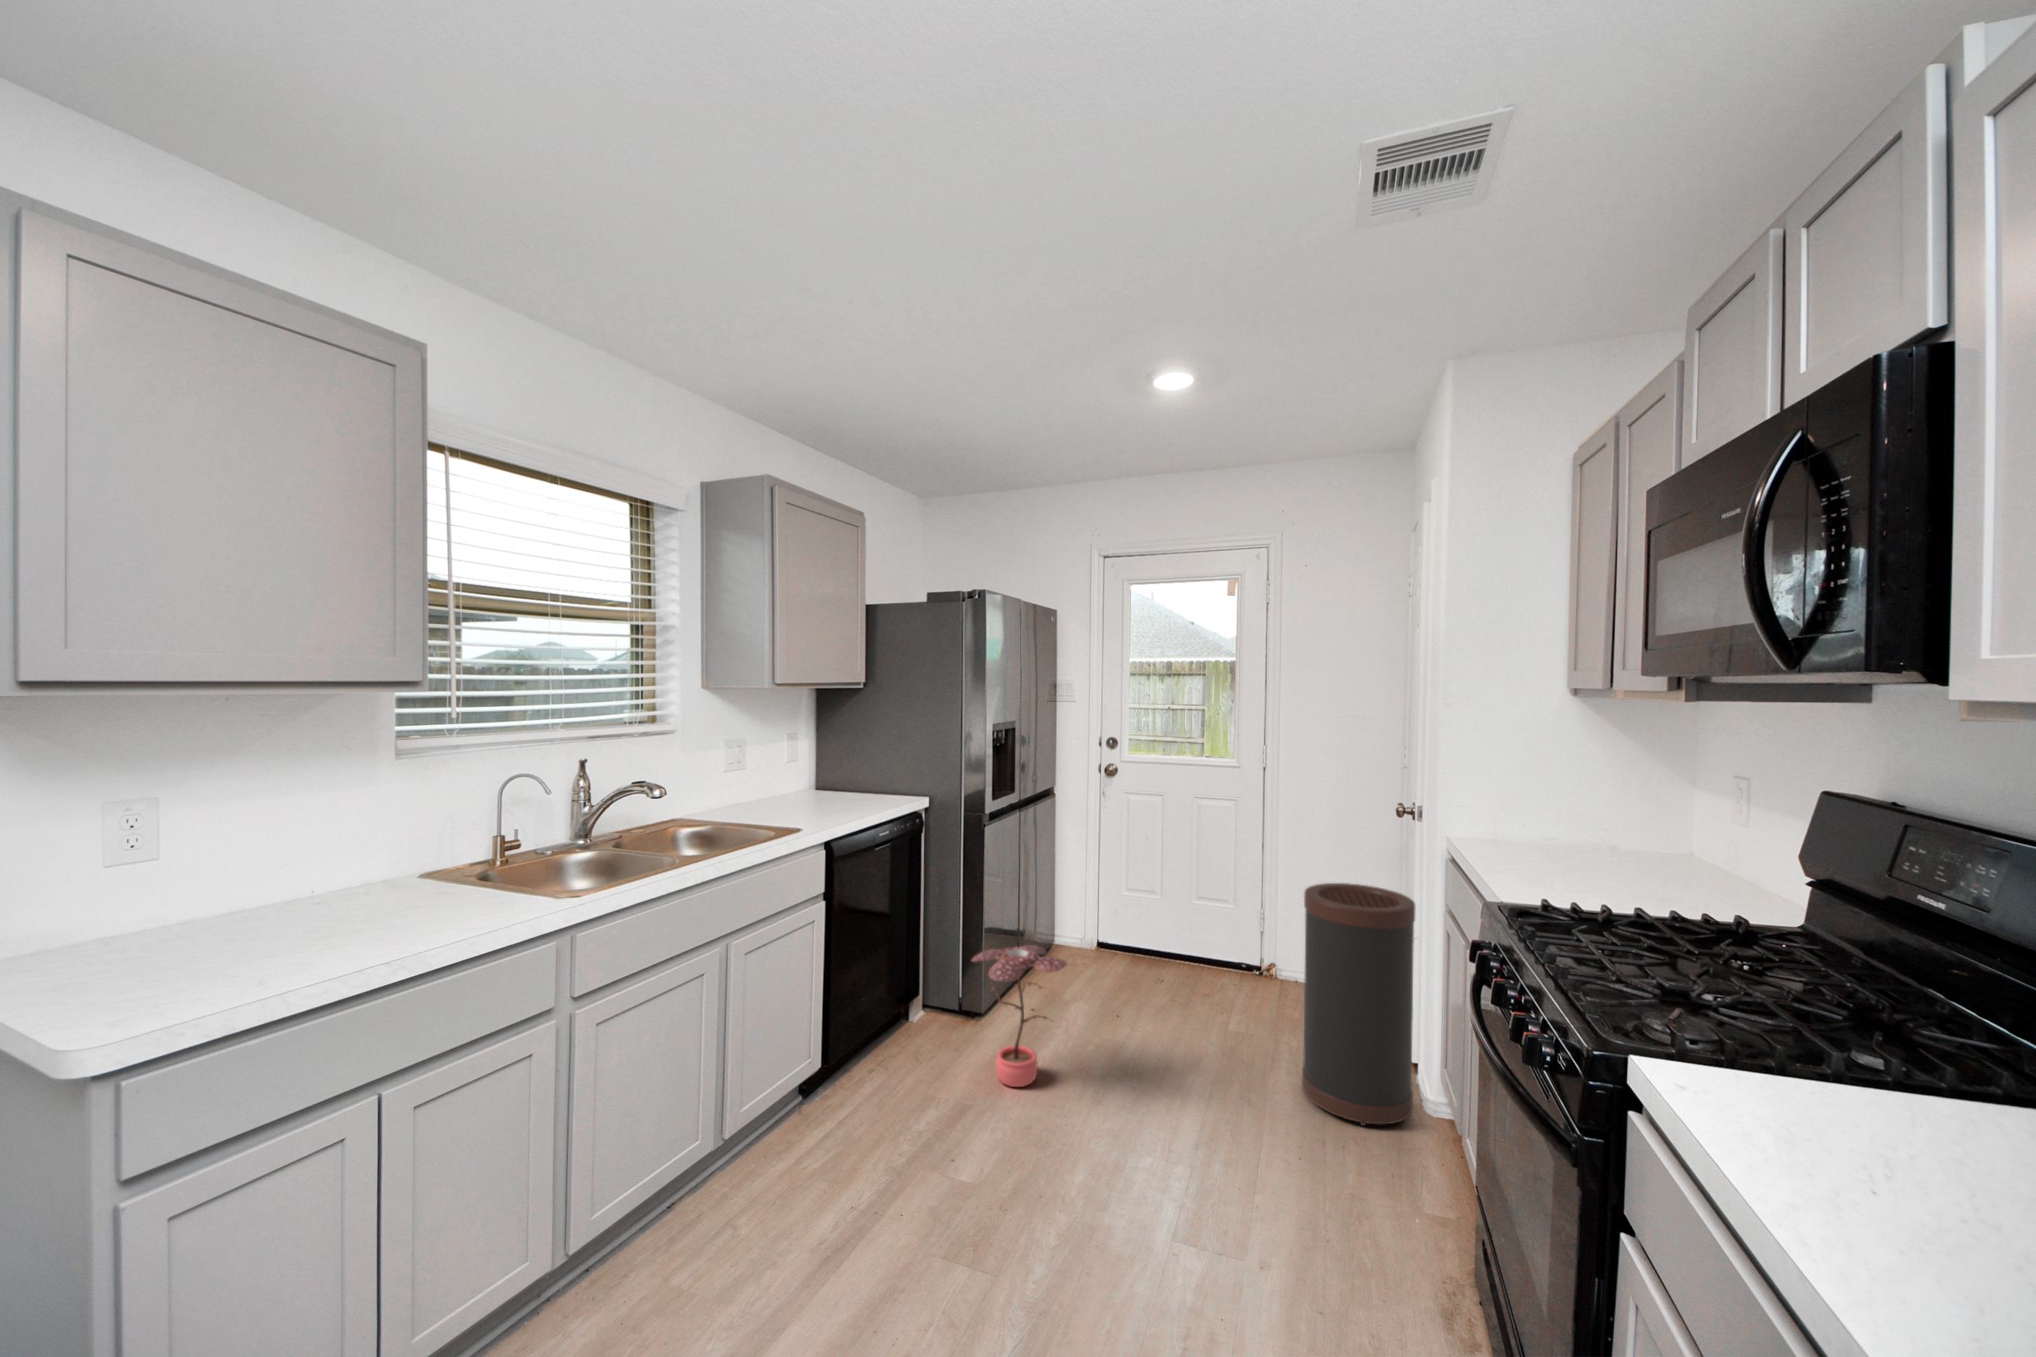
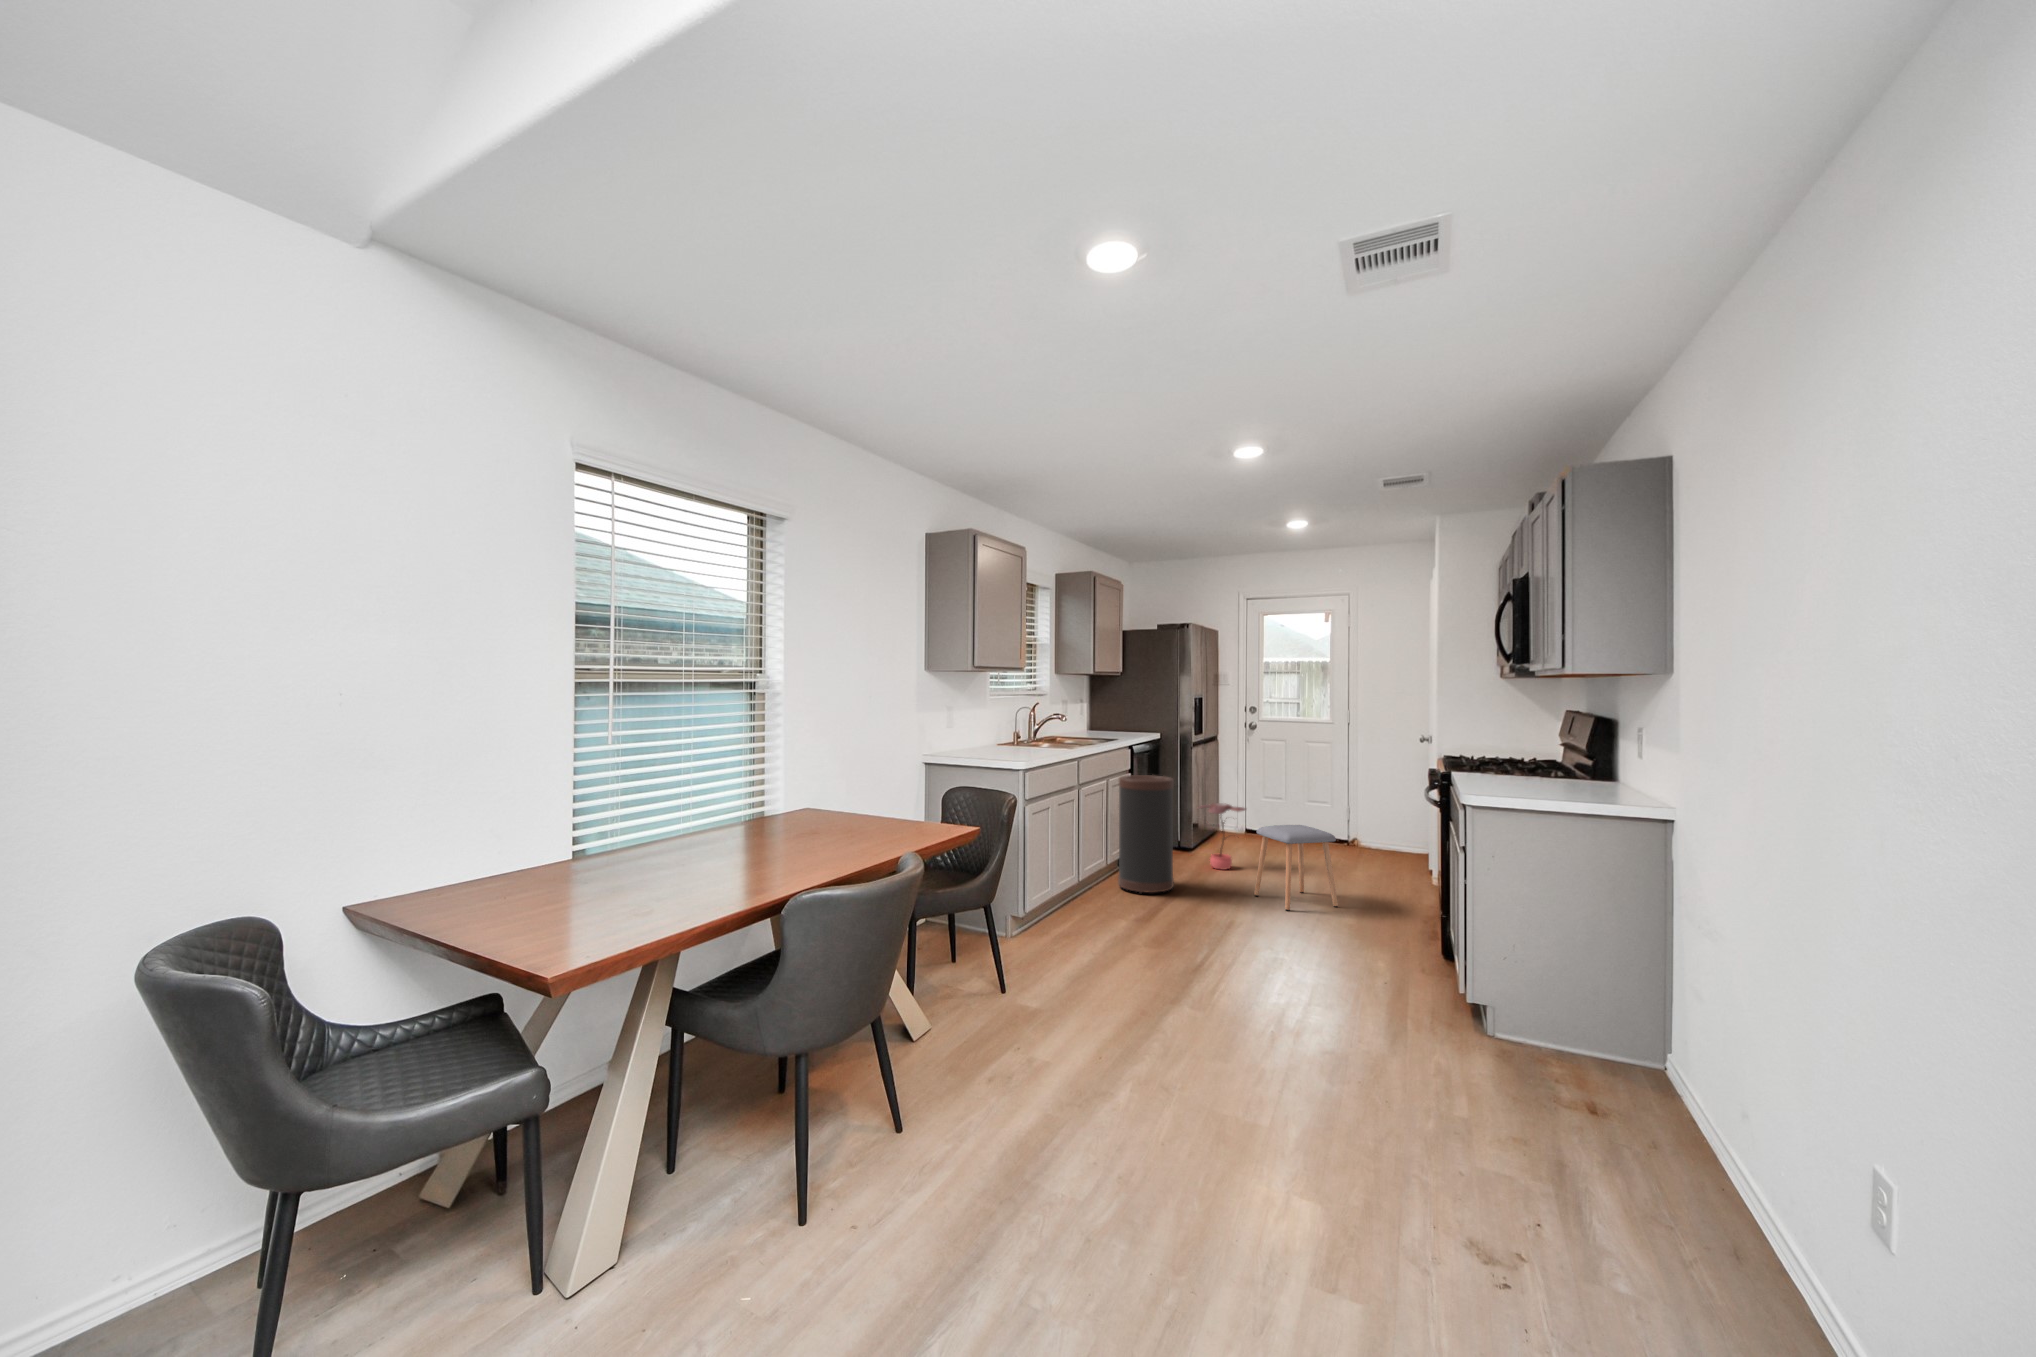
trash can: present [1302,883,1415,1126] -> present [1118,775,1174,894]
stool: none [1048,1048,1233,1320] -> present [1254,825,1338,911]

